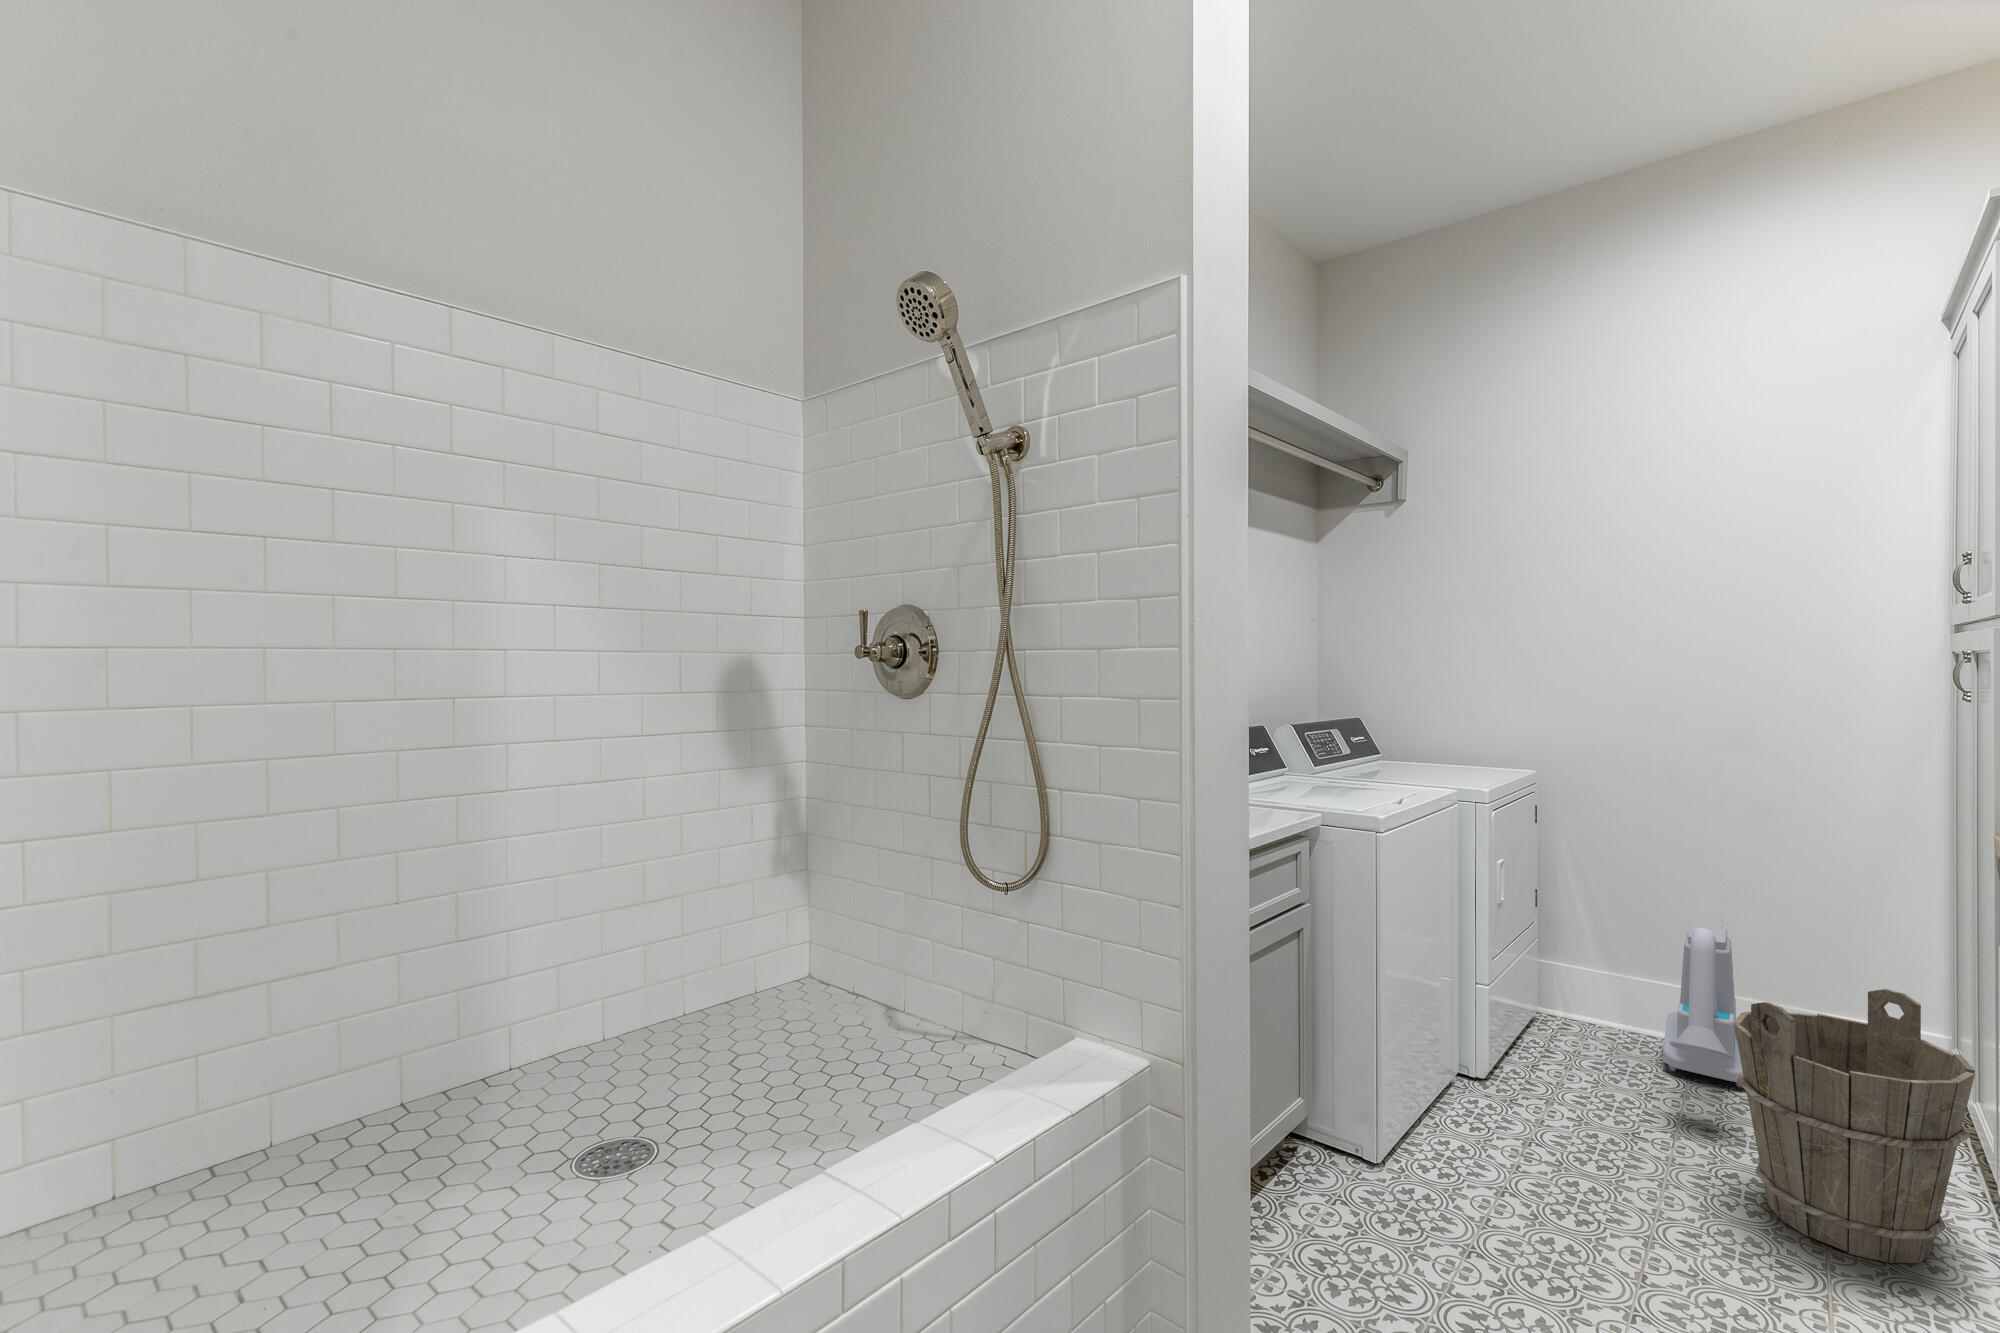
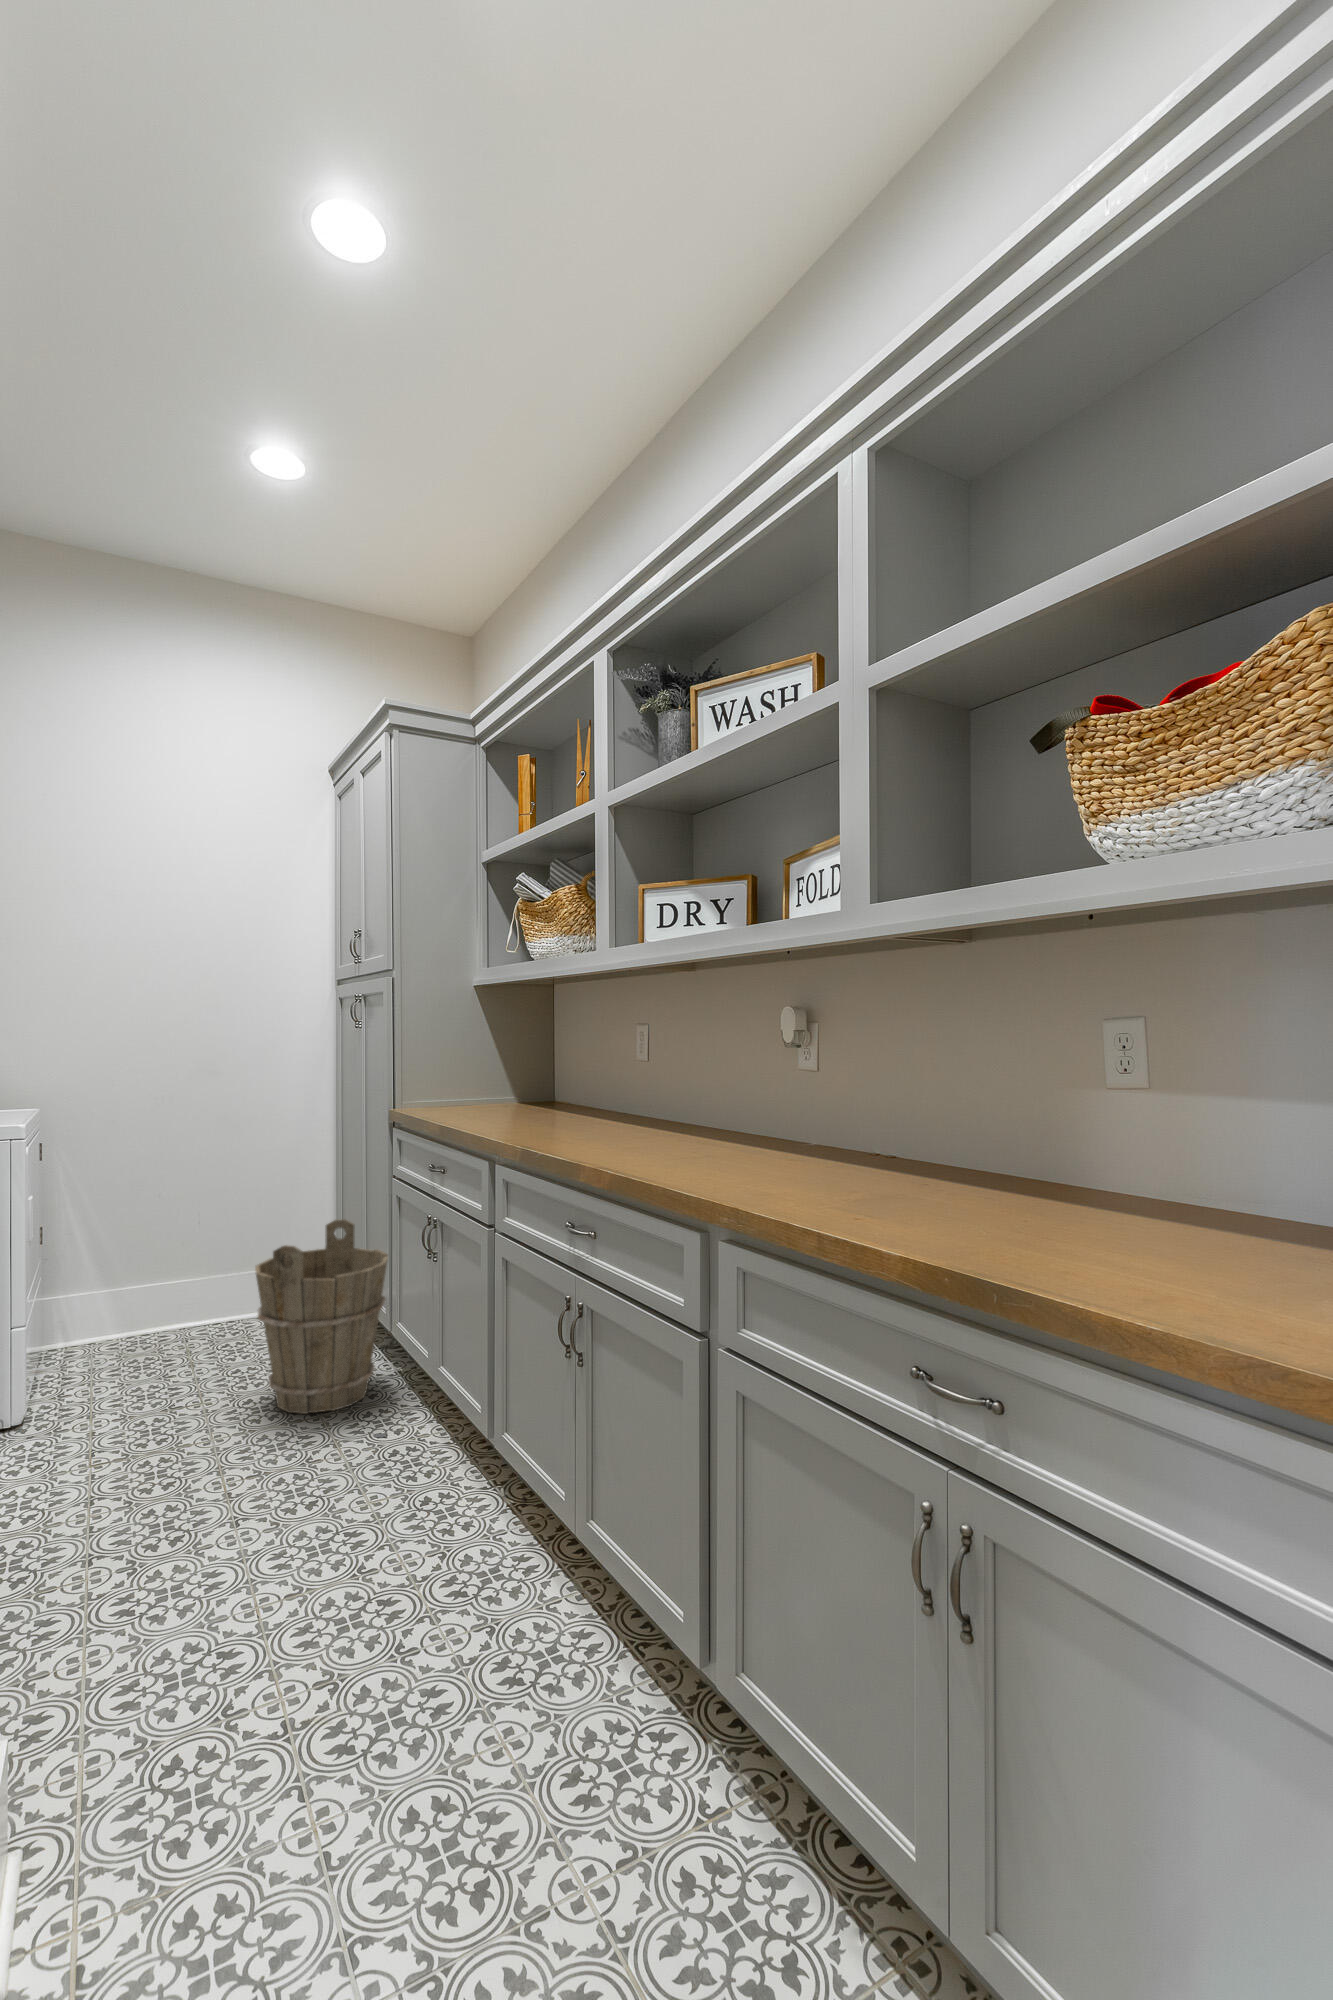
vacuum cleaner: present [1663,924,1743,1088] -> none [160,1214,235,1352]

